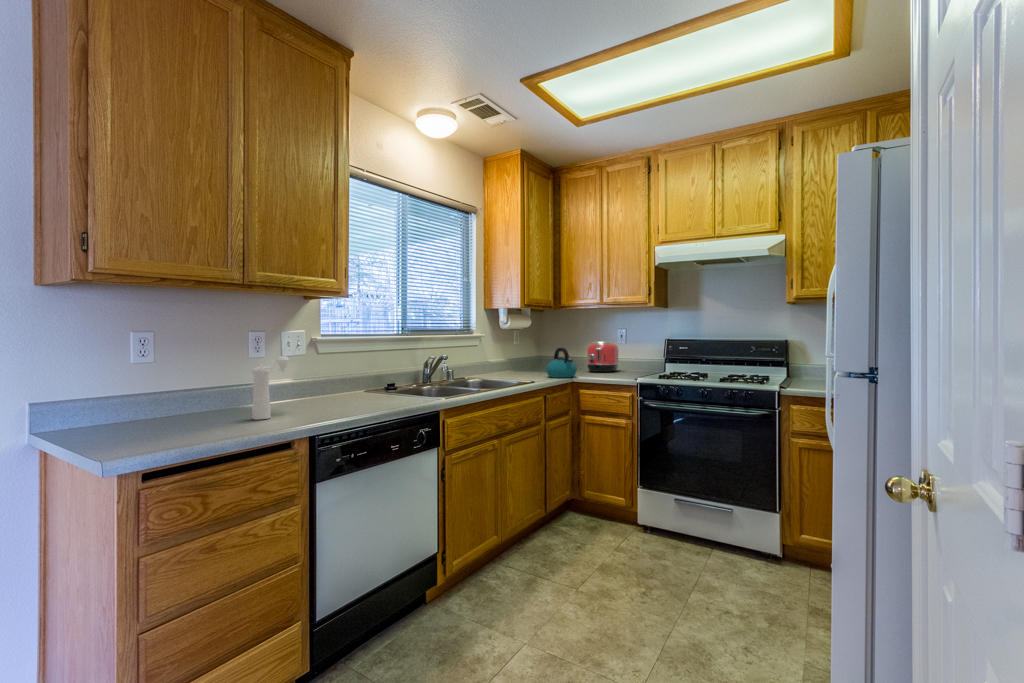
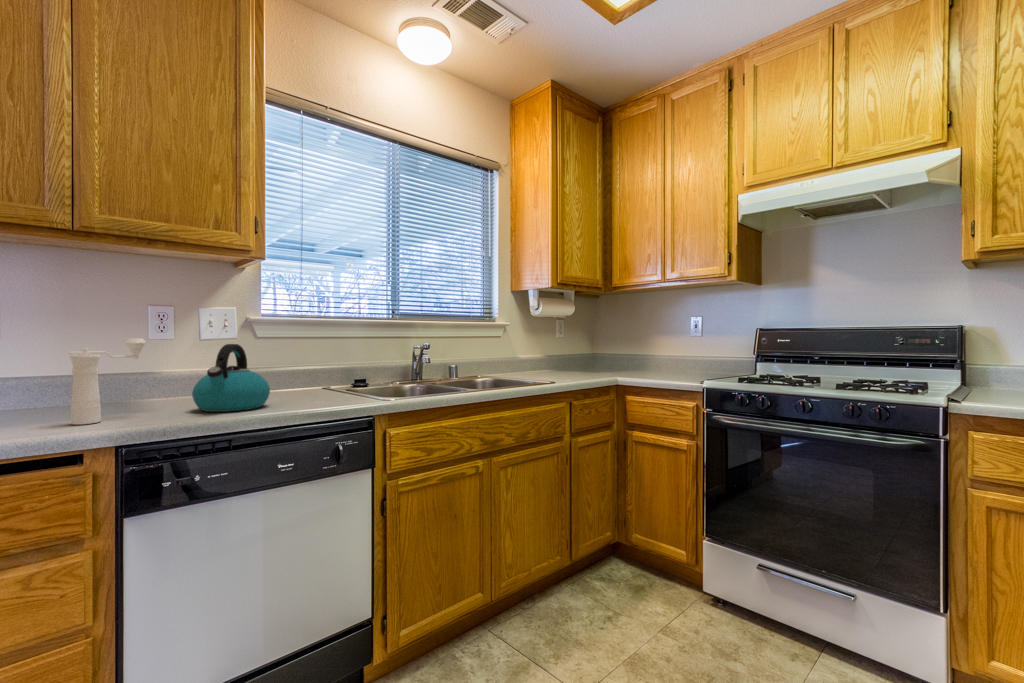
toaster: present [587,341,618,372] -> none [648,331,694,373]
kettle: present [546,348,577,378] -> present [192,344,270,412]

